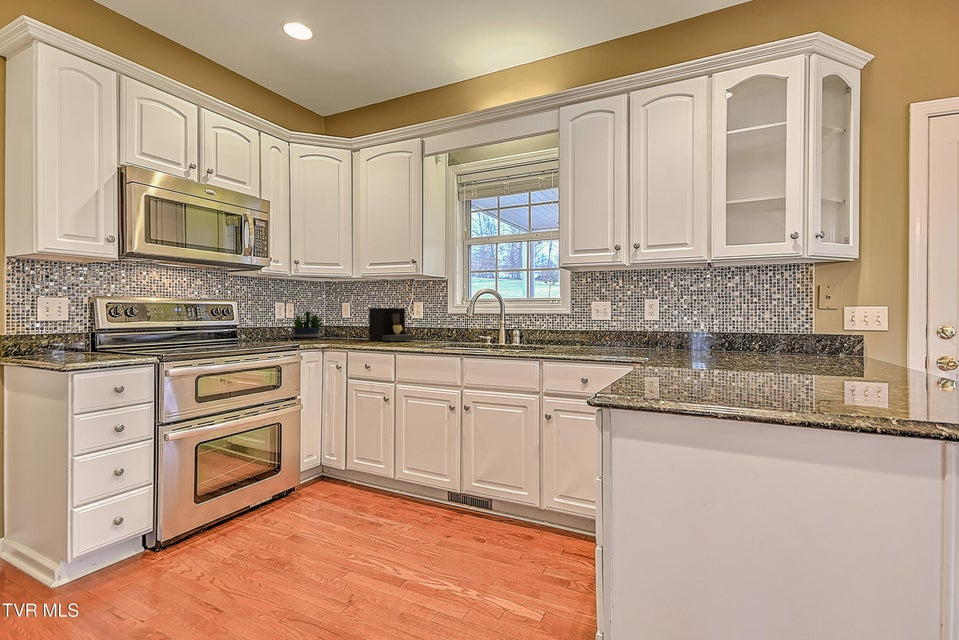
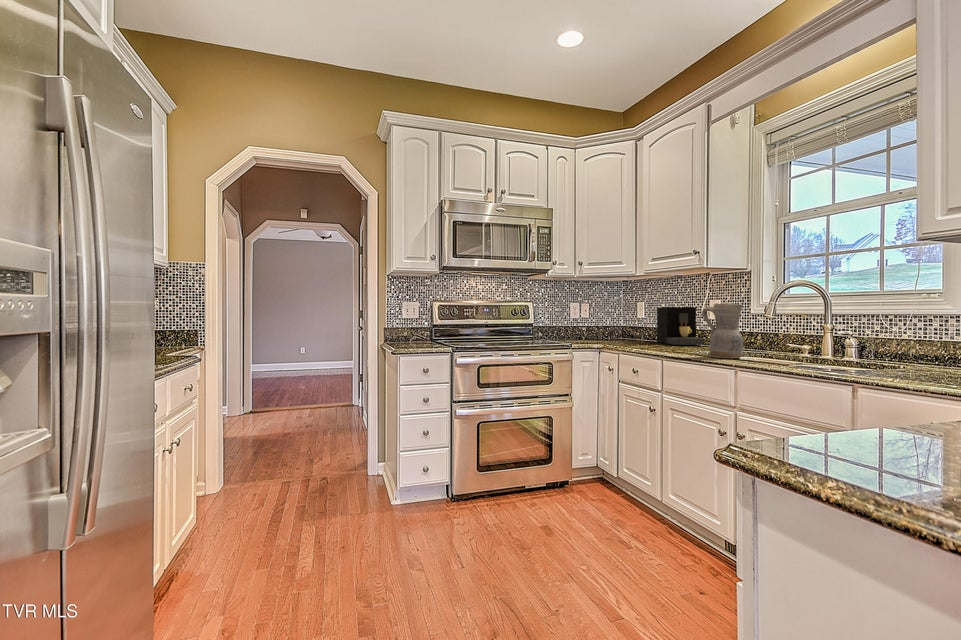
ceramic pitcher: none [433,305,463,349] -> present [702,303,743,358]
potted plant: present [289,311,323,338] -> none [583,311,623,337]

